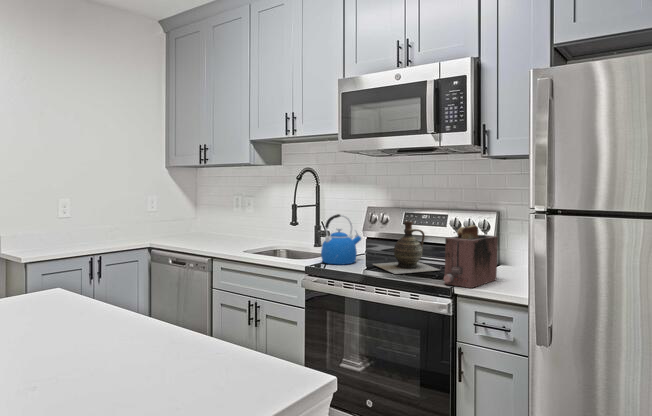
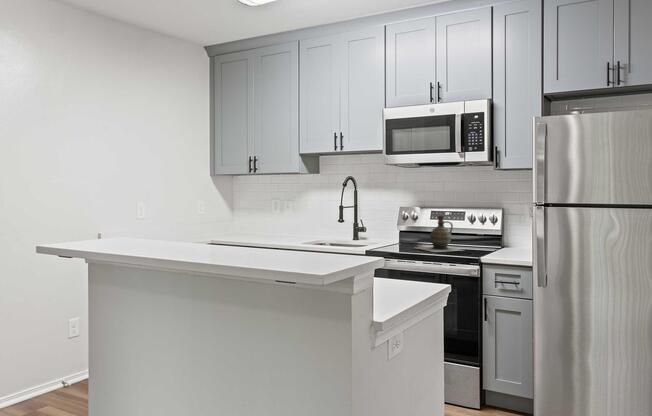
kettle: present [321,214,361,264] -> none [372,211,401,248]
toaster: present [444,225,498,288] -> none [473,217,507,257]

